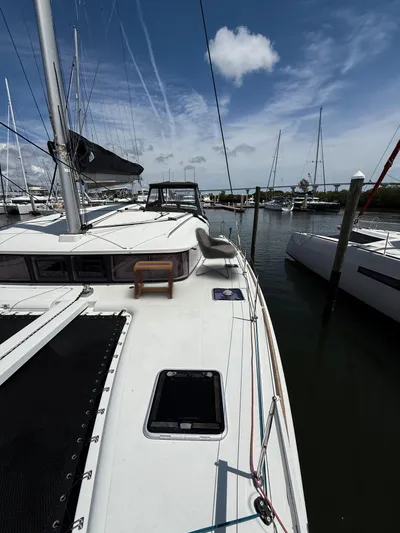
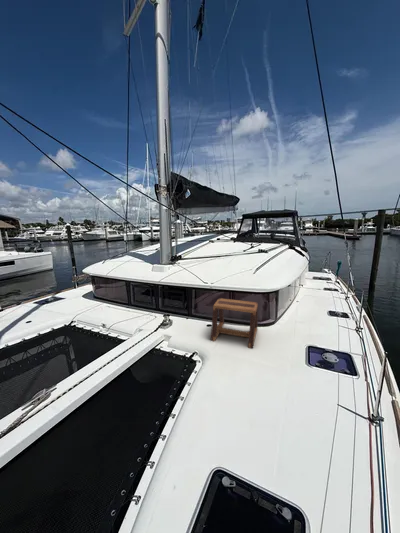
lounge chair: present [195,228,236,279] -> none [286,264,345,333]

